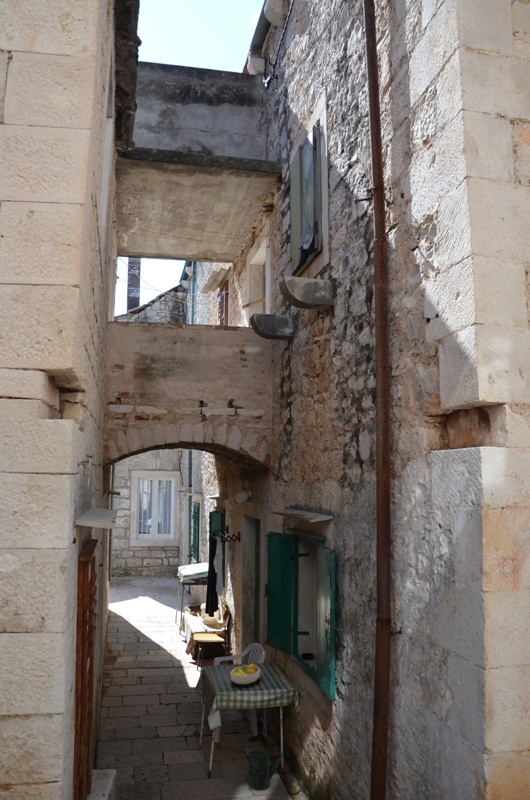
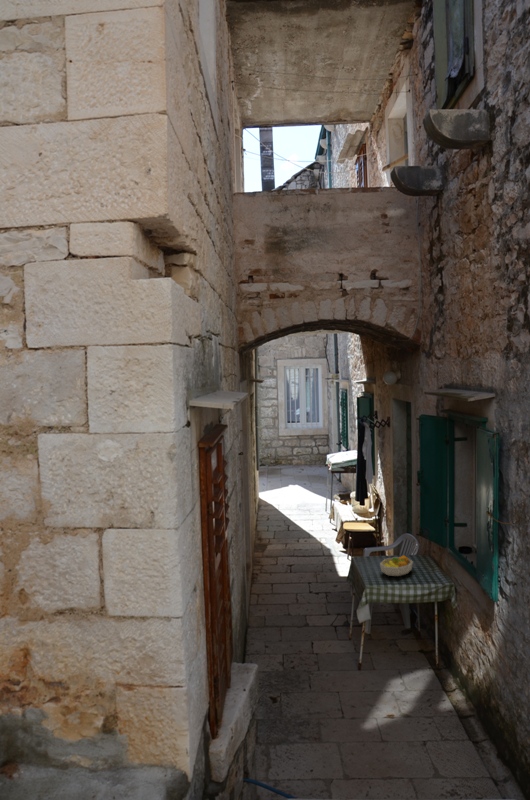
watering can: present [241,747,289,790] -> none [394,639,446,680]

